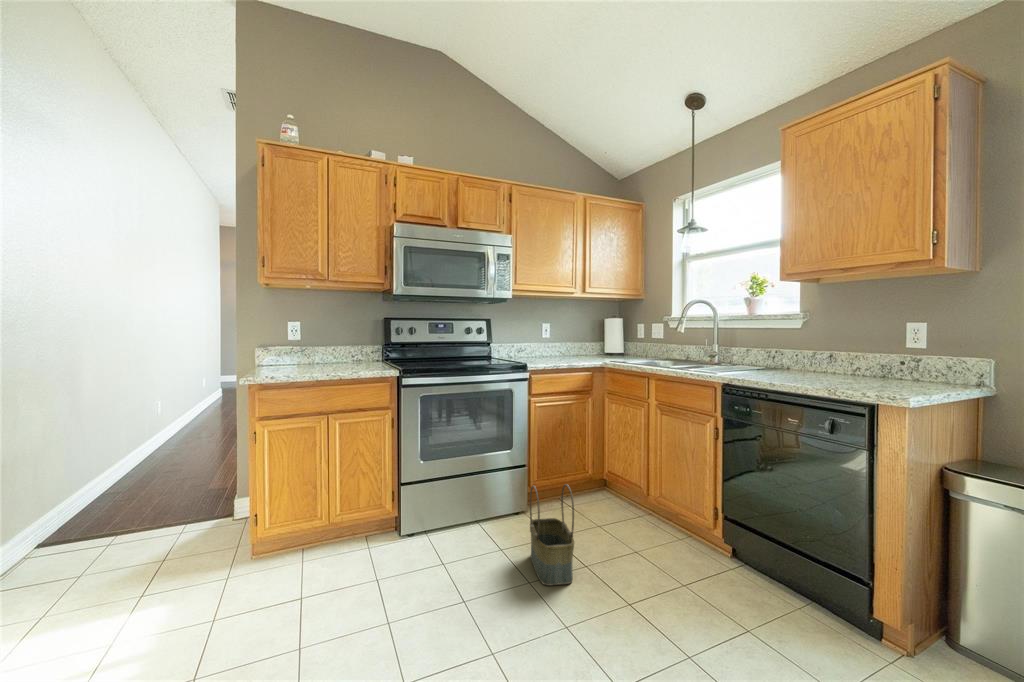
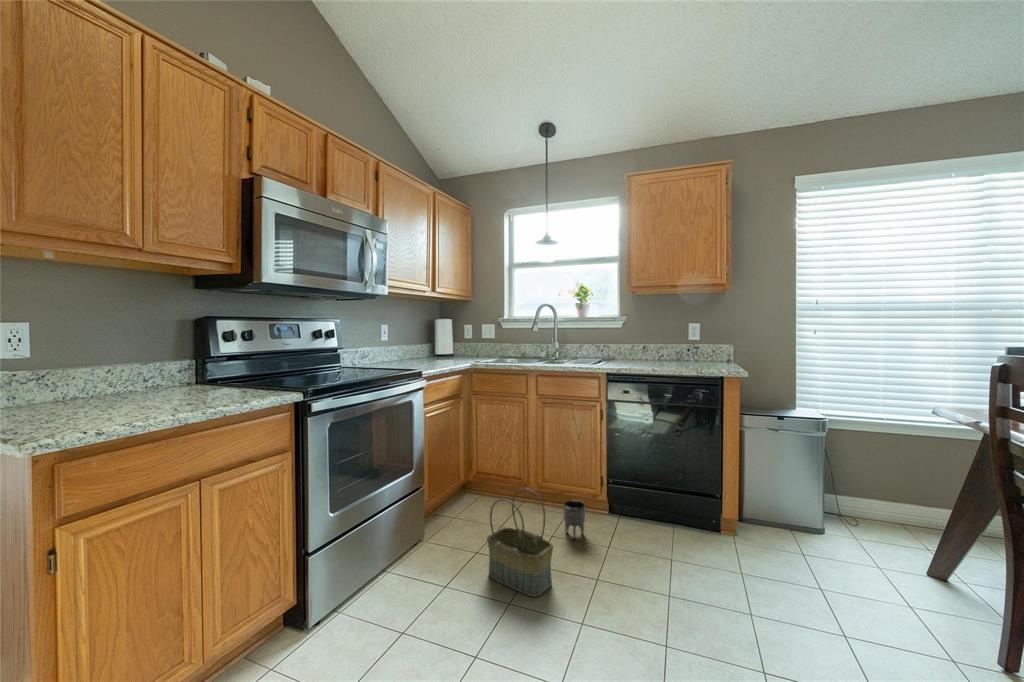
planter: none [639,519,666,563] -> present [563,500,586,540]

